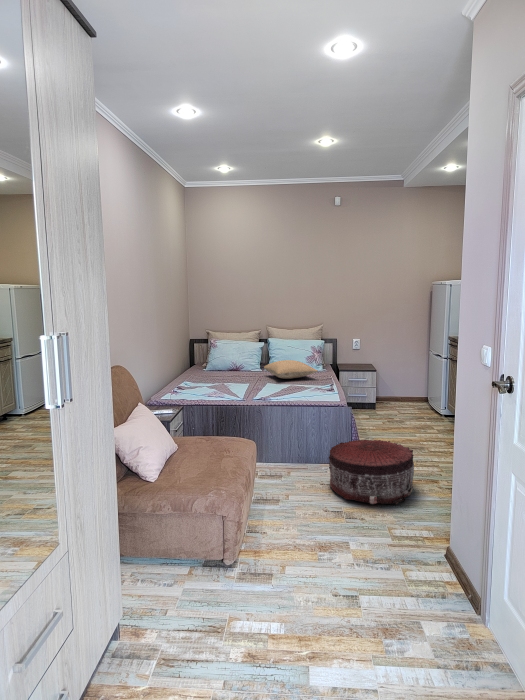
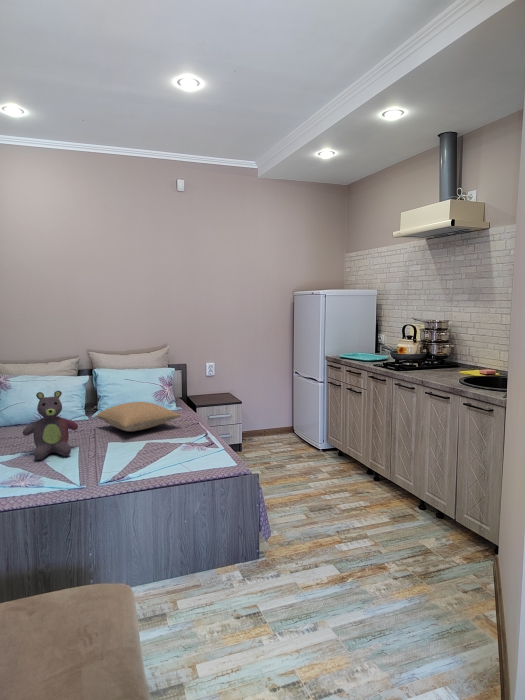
stuffed bear: none [217,346,249,387] -> present [23,391,78,460]
pouf: present [329,440,414,504] -> none [246,521,377,649]

